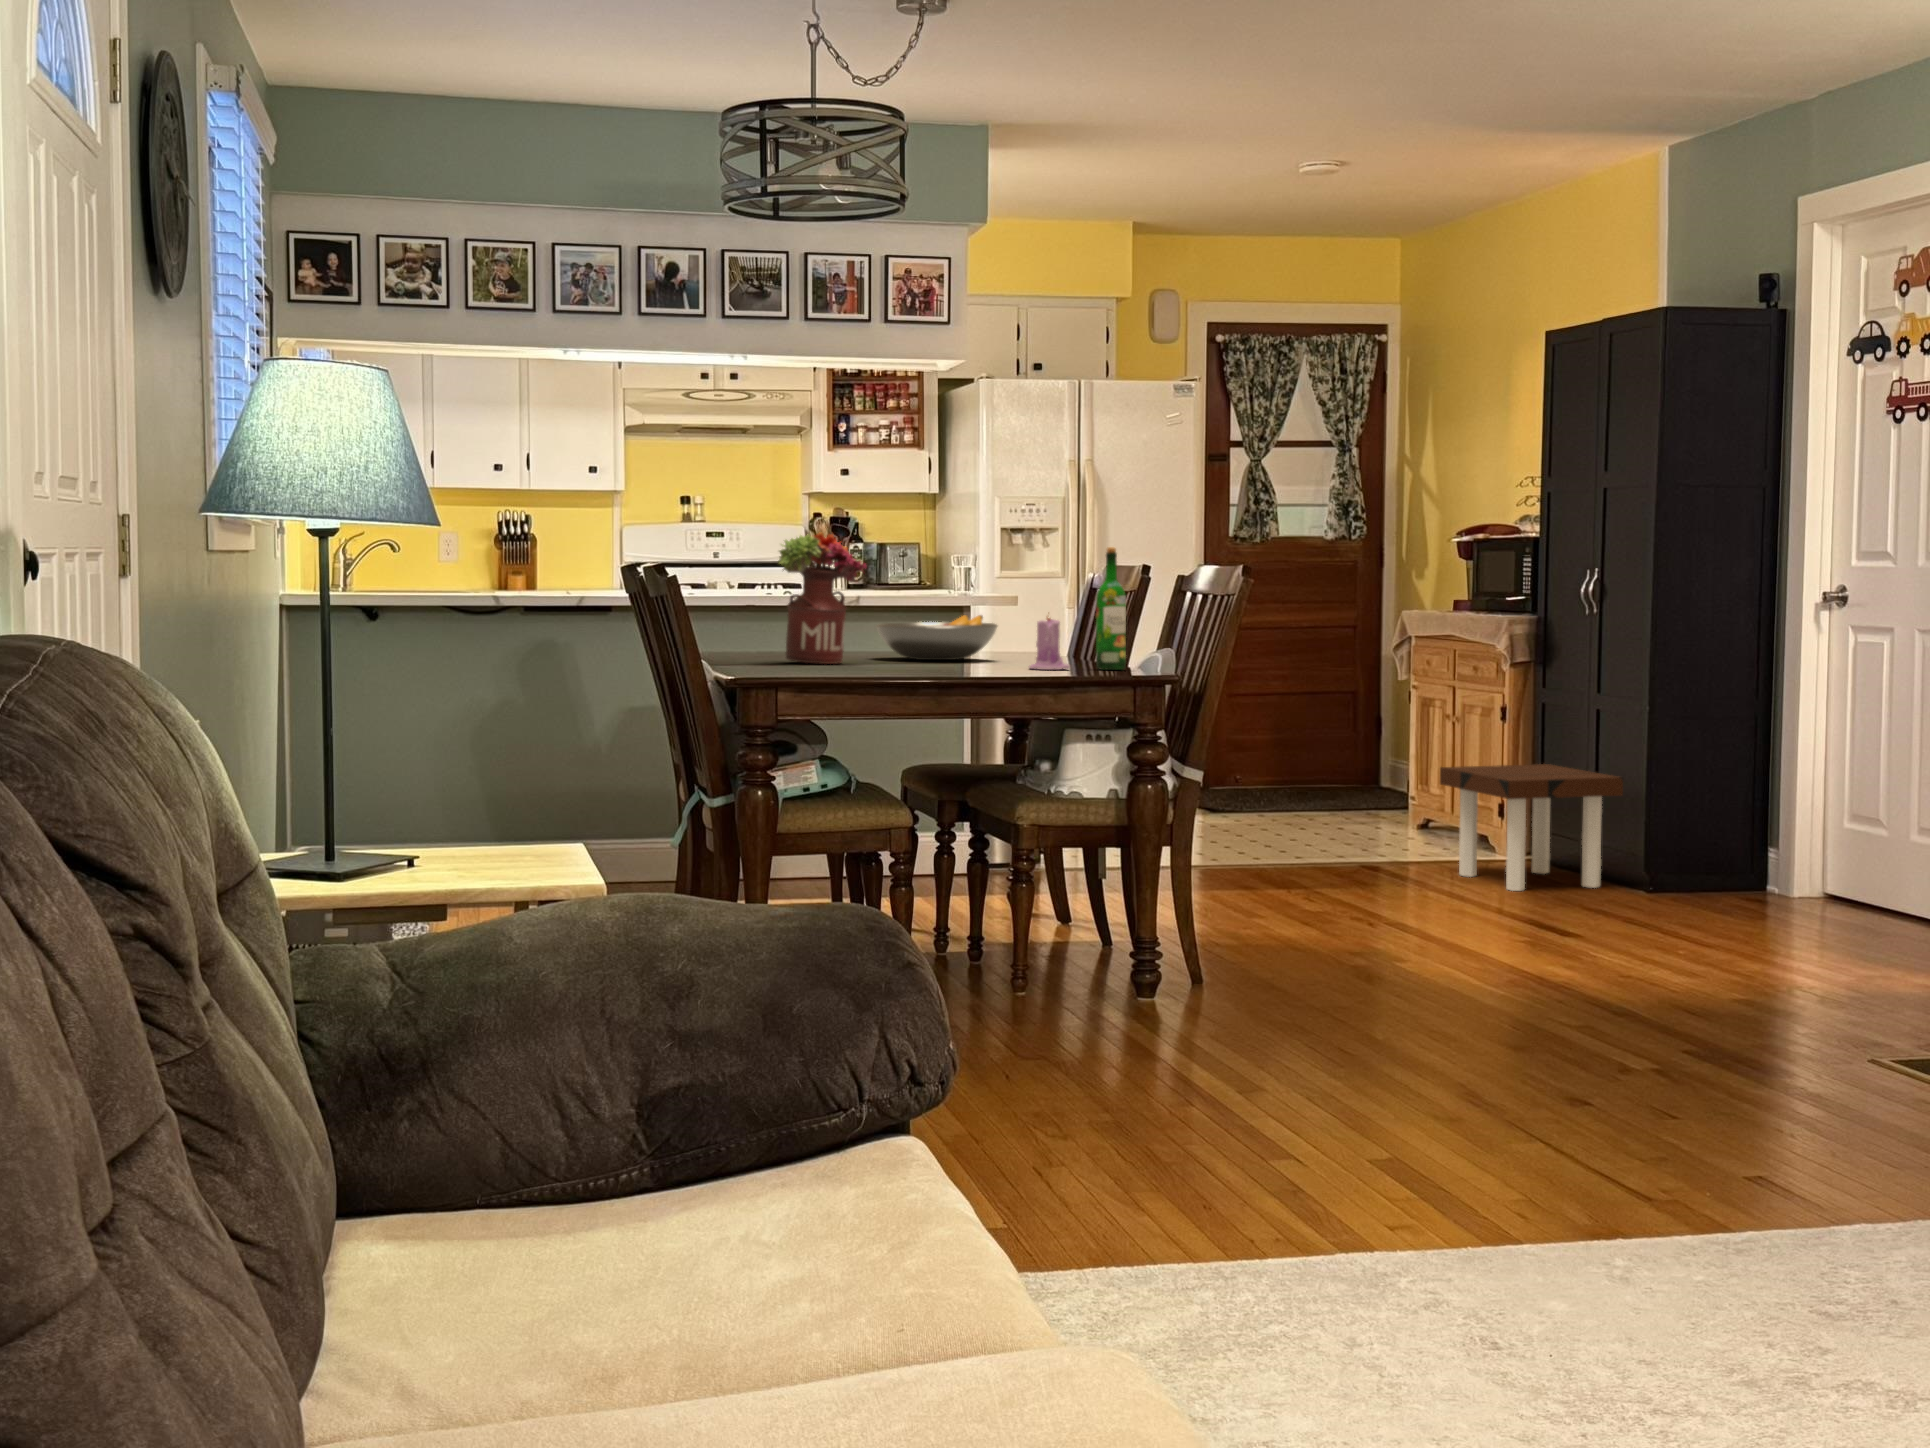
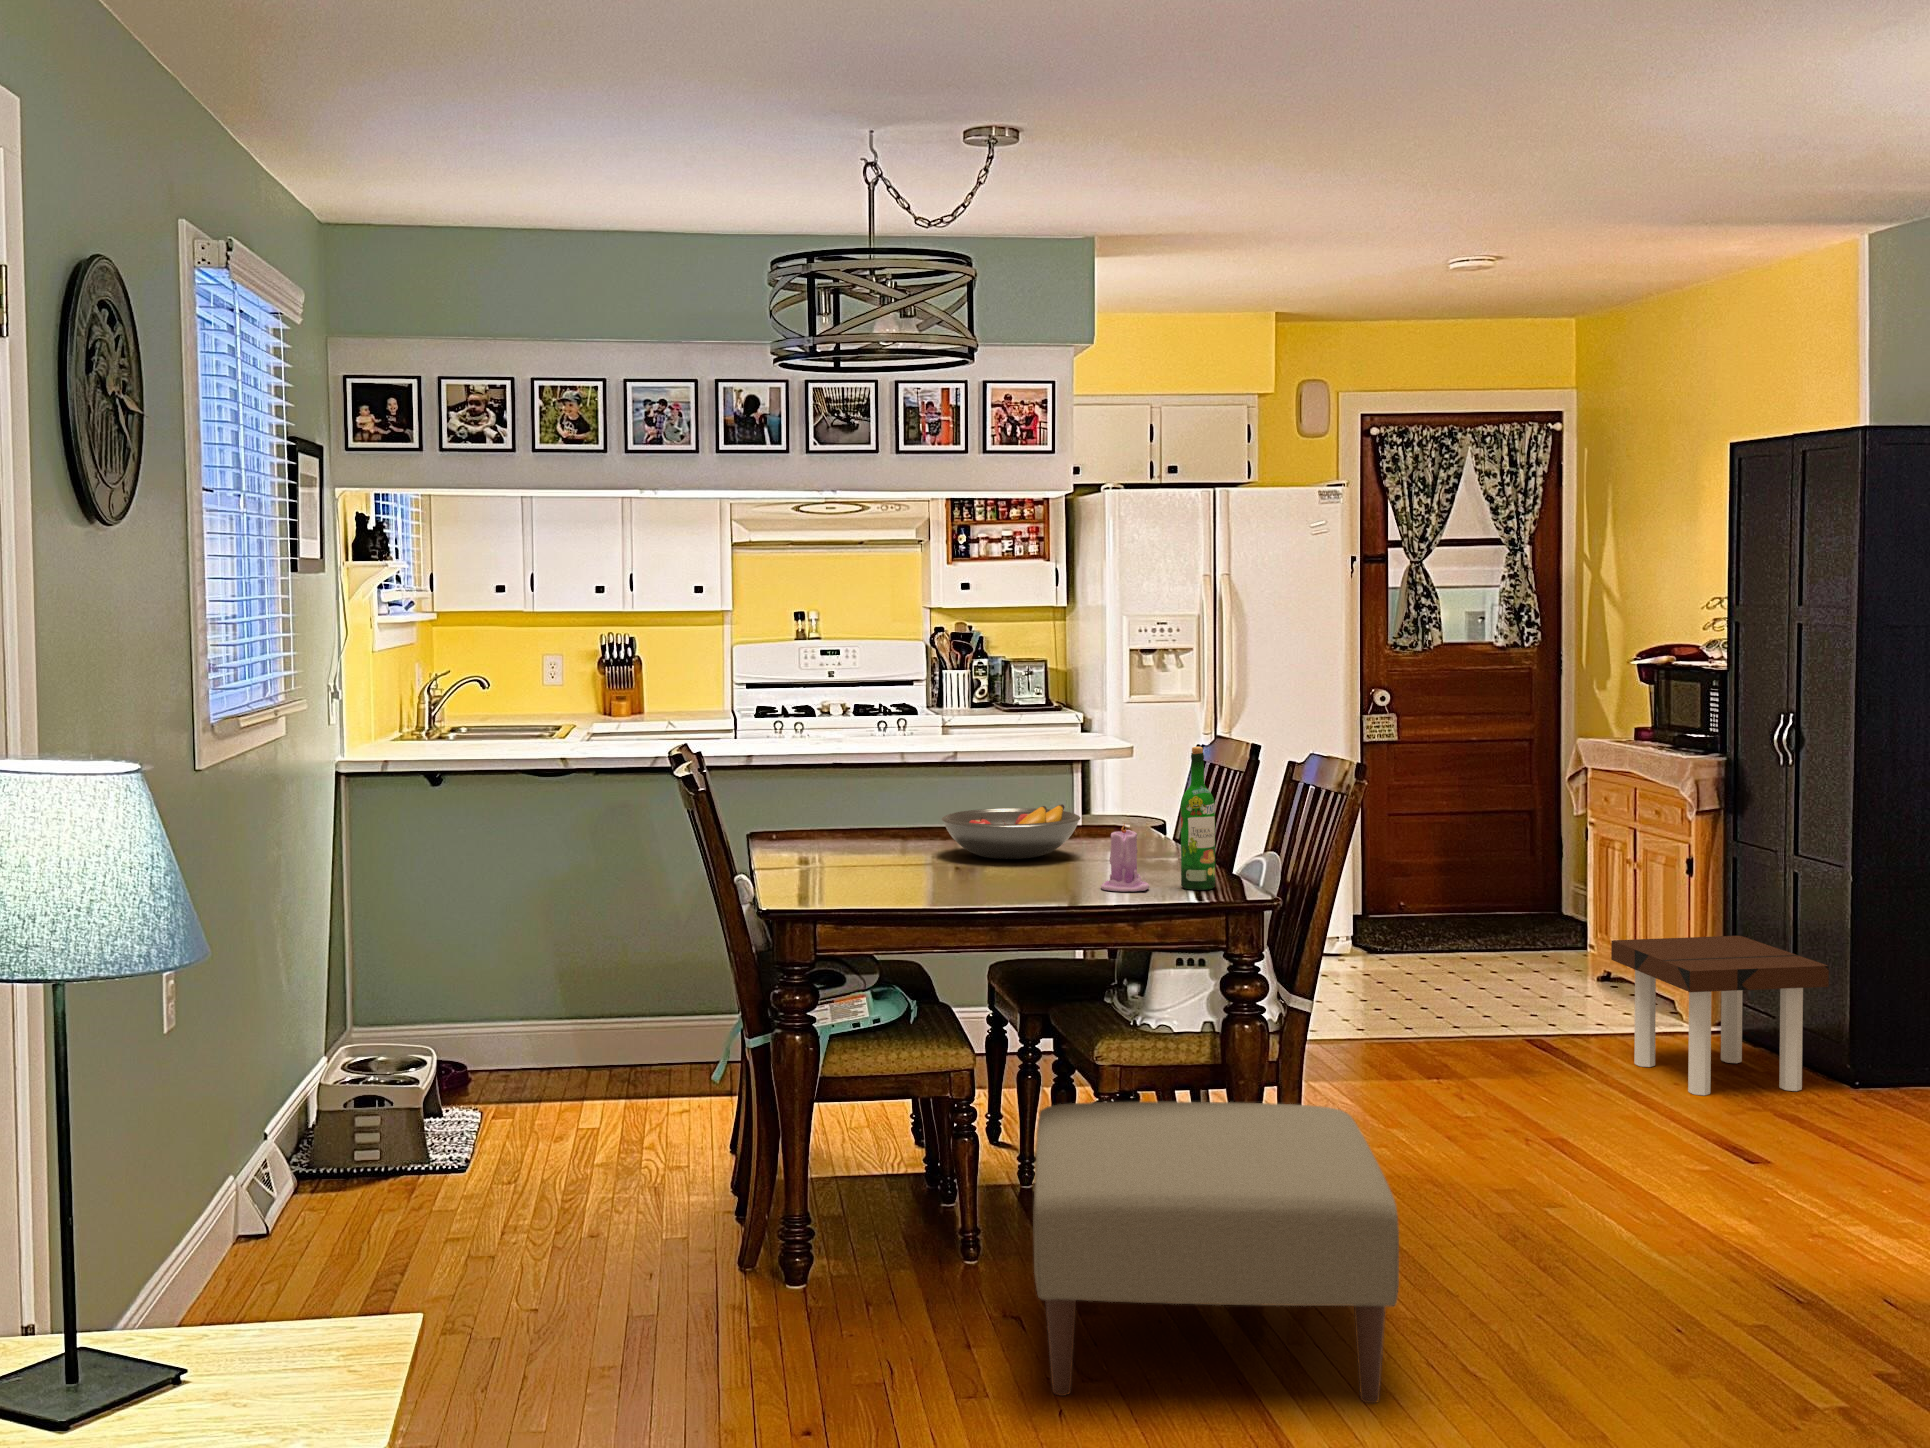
flower arrangement: present [778,532,866,664] -> none [817,725,920,877]
ottoman: none [984,837,1299,1048] -> present [1033,1102,1399,1403]

